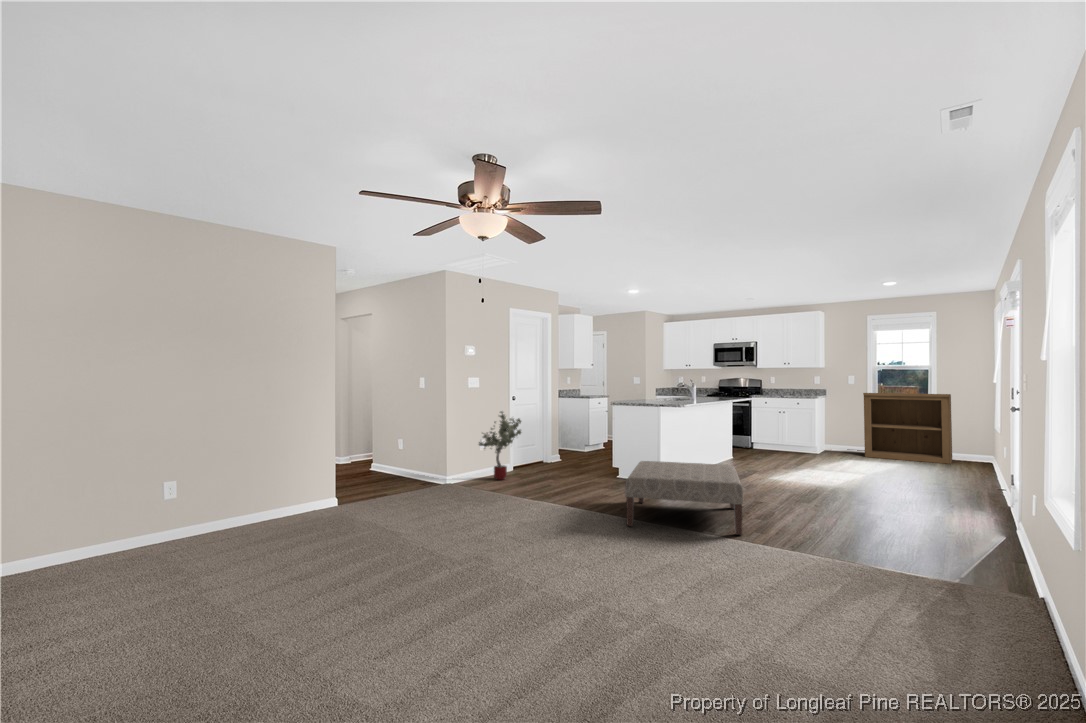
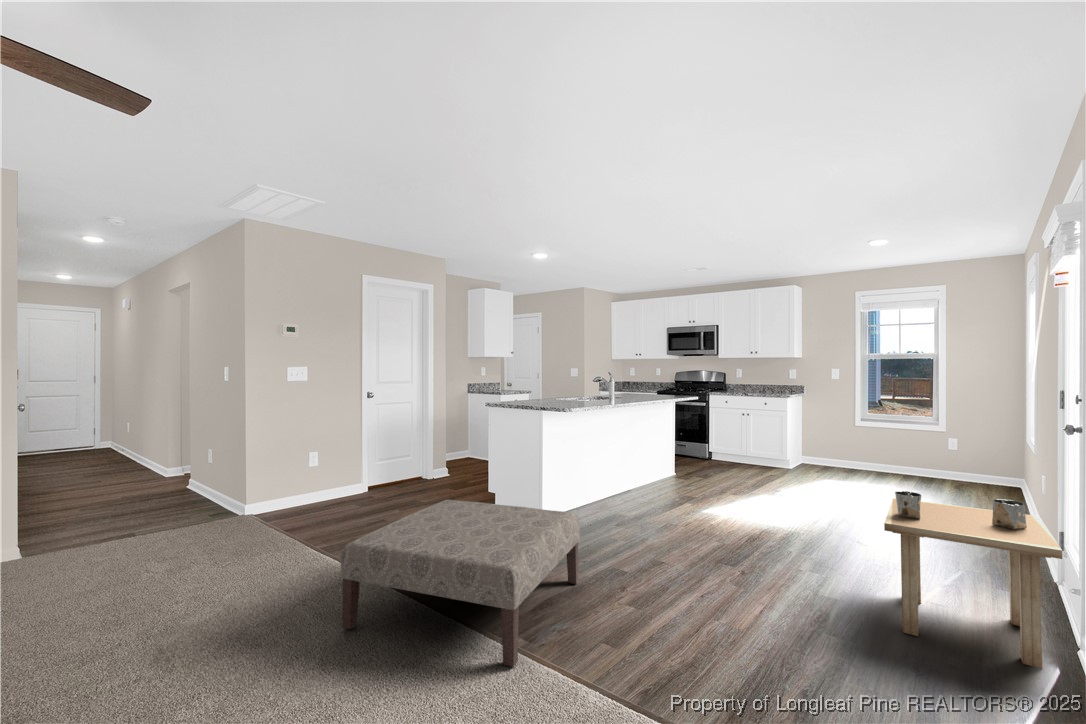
bookshelf: present [863,393,952,464] -> none [849,389,974,489]
potted tree: present [479,411,521,480] -> none [281,416,360,510]
side table: none [919,446,1011,529] -> present [884,491,1062,668]

